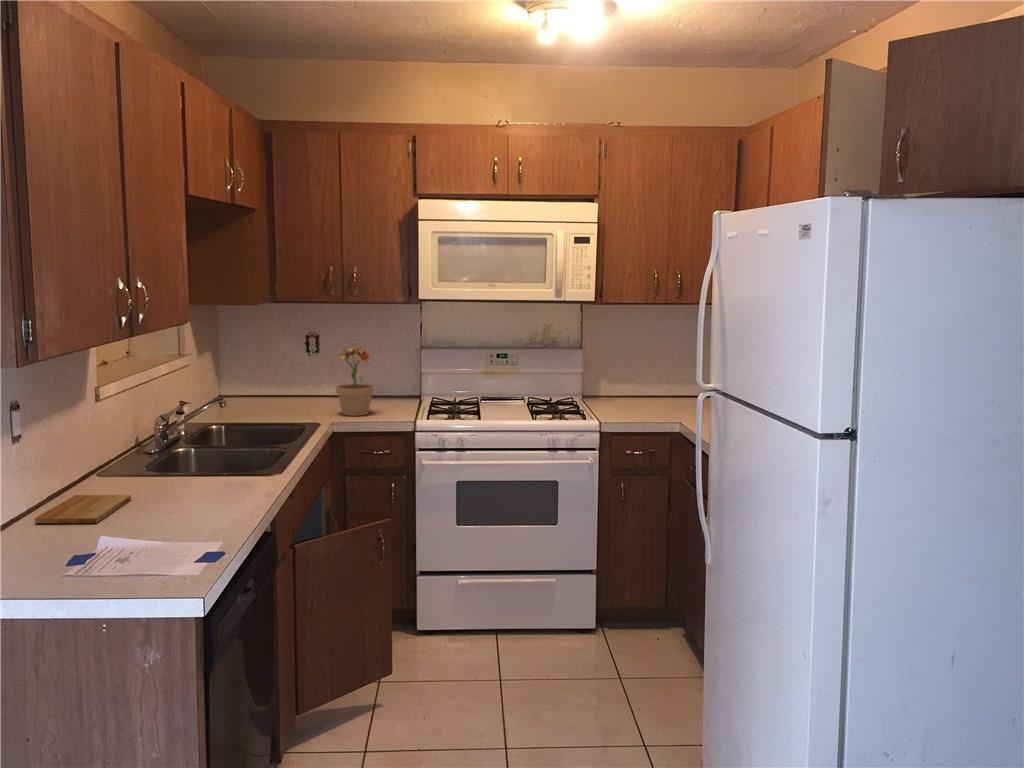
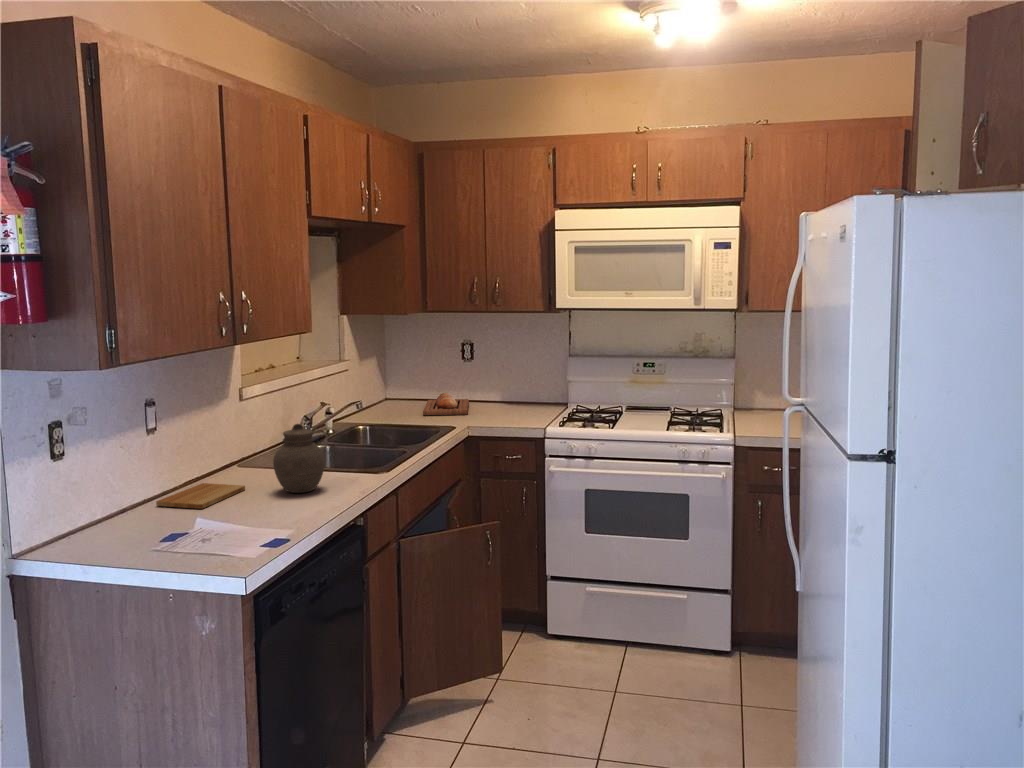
potted plant: present [336,343,374,416] -> none [473,350,513,421]
bread loaf: none [269,388,322,412] -> present [423,393,469,415]
jar: none [168,424,226,500] -> present [273,424,325,493]

